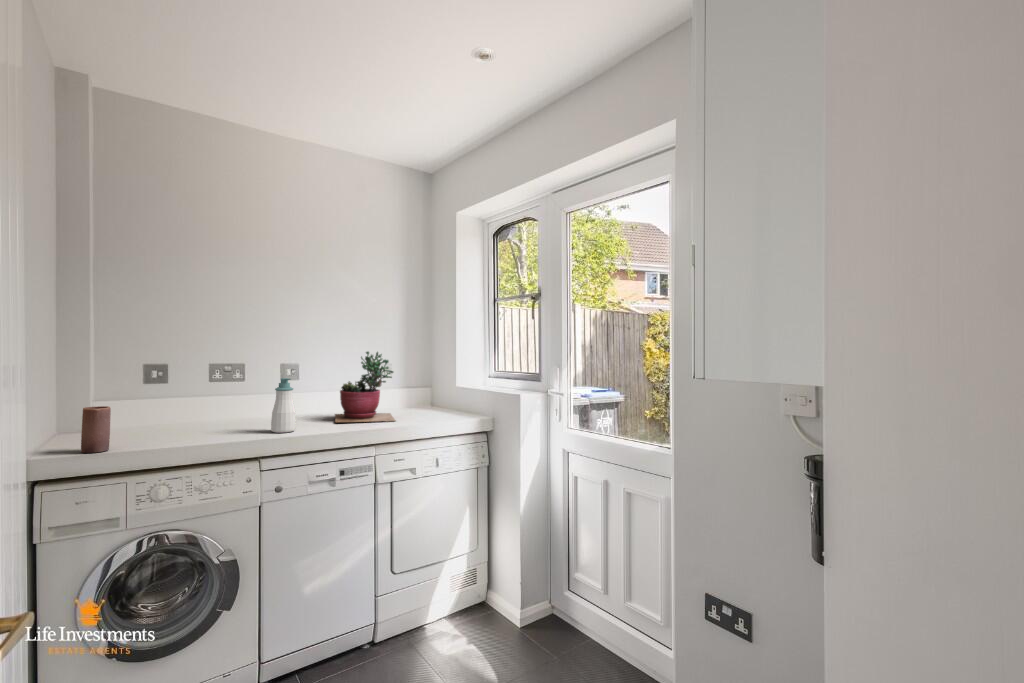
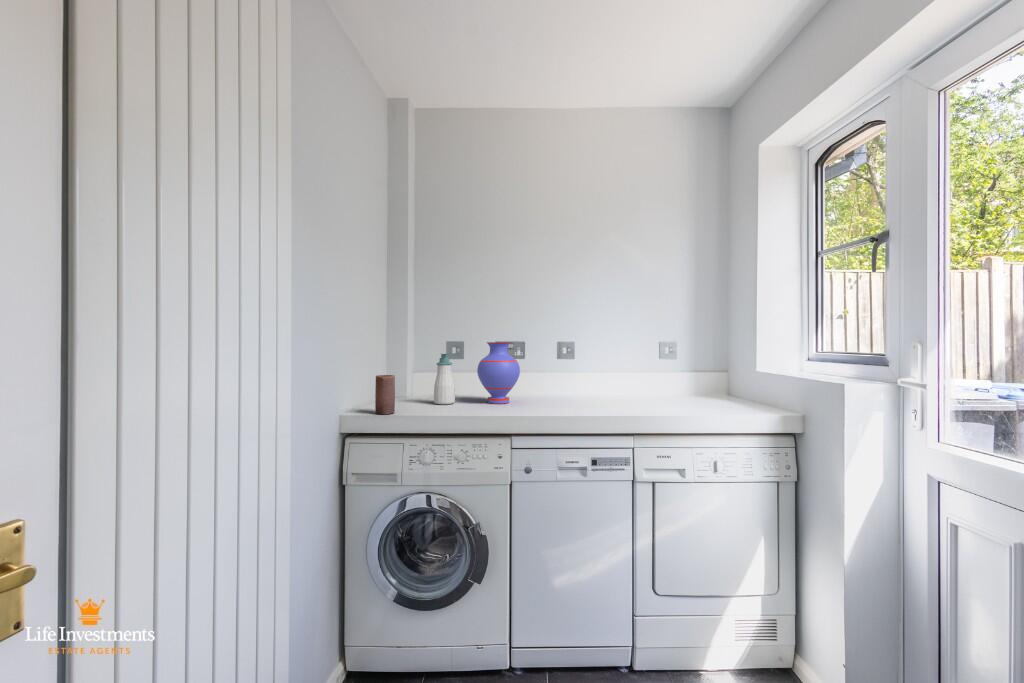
succulent plant: present [335,352,395,422] -> none [598,327,667,409]
vase: none [201,365,252,430] -> present [477,342,520,404]
soap bottle: present [271,378,296,433] -> present [434,354,455,404]

